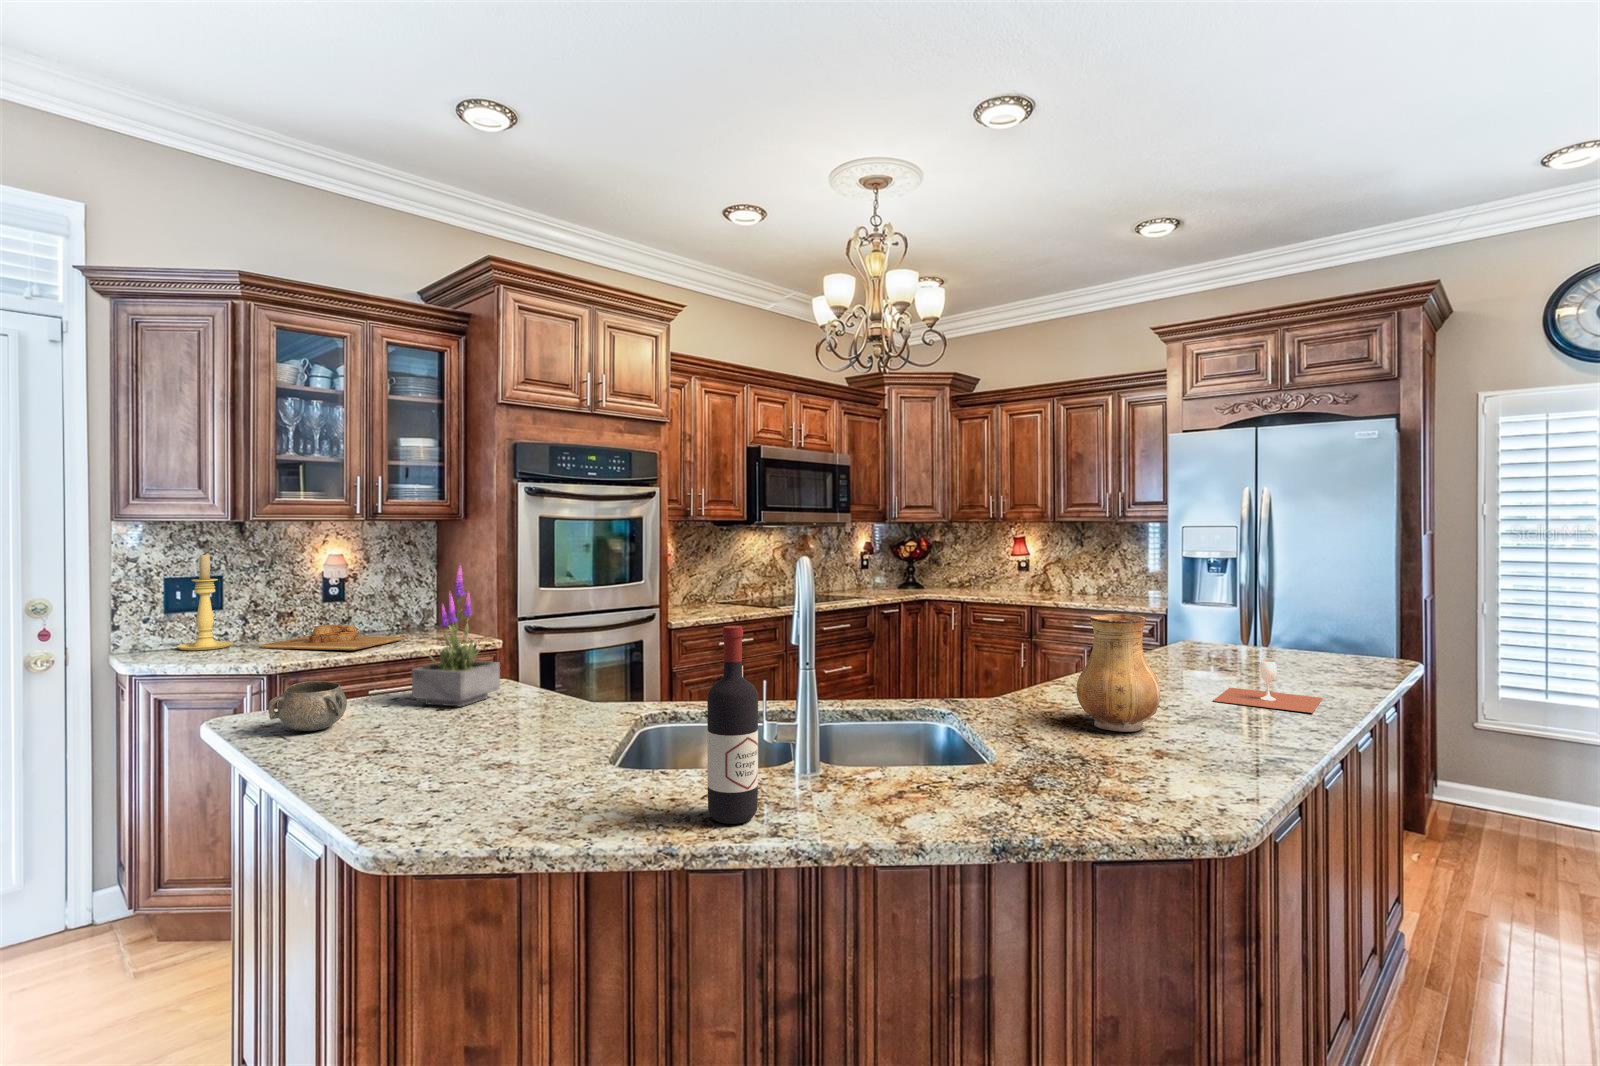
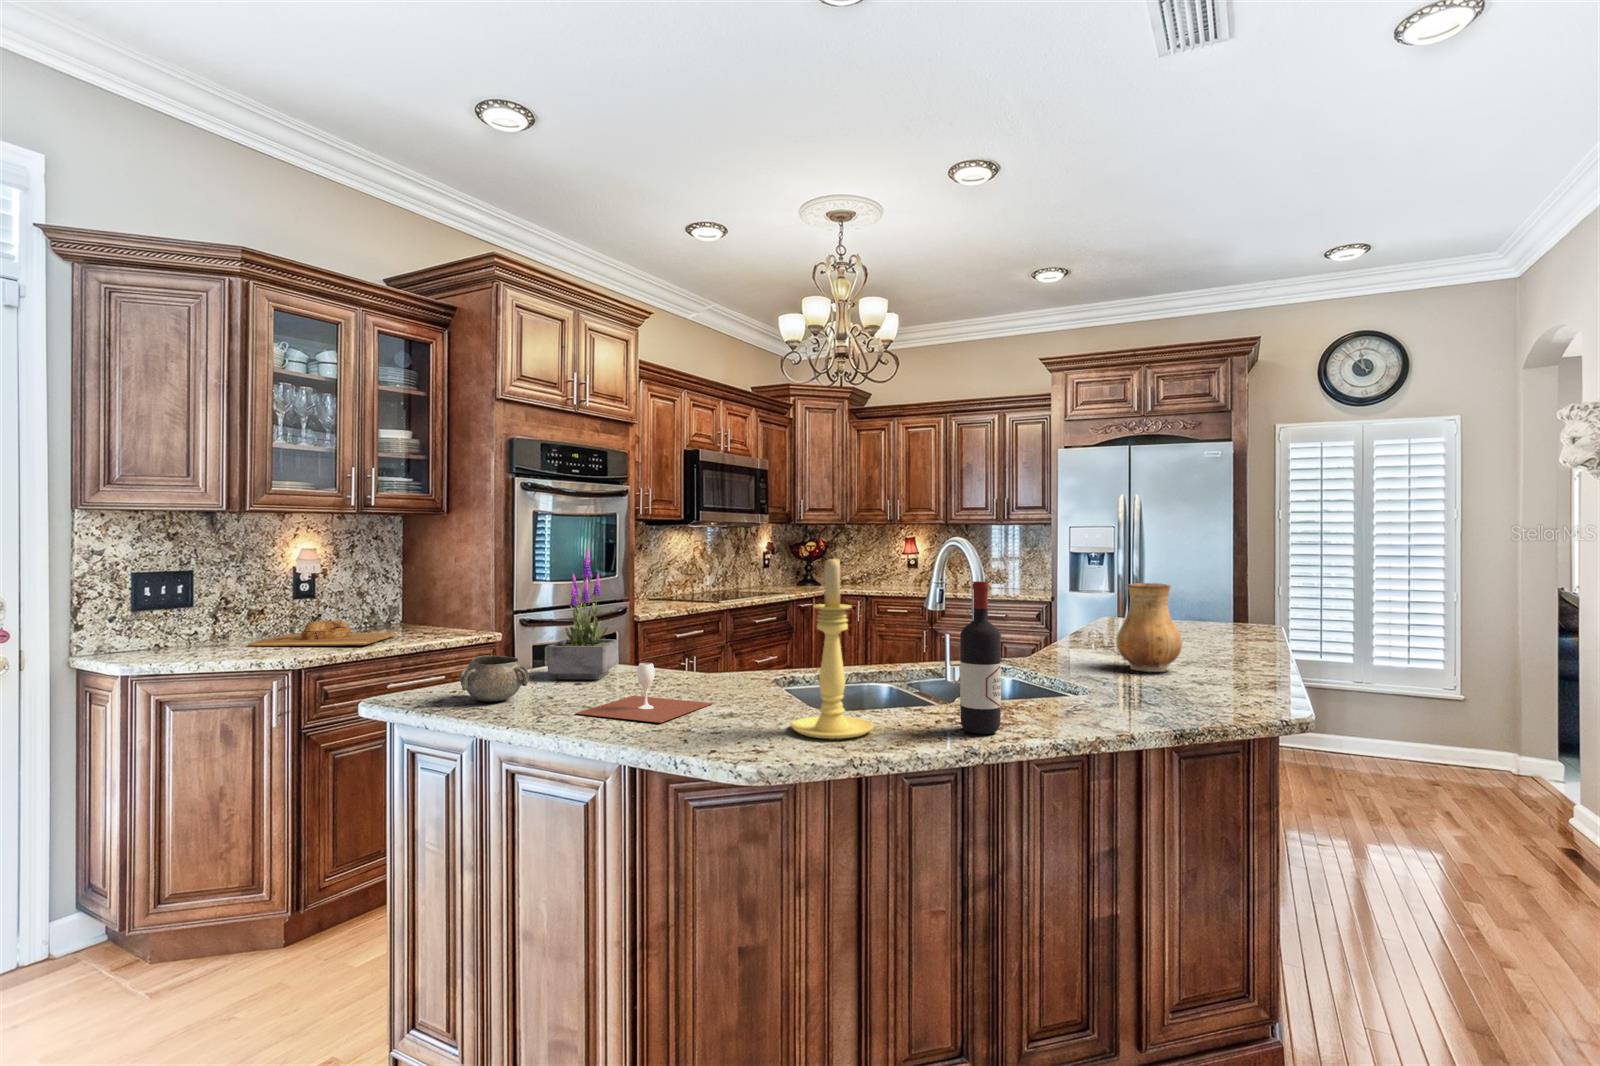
candle holder: present [176,554,233,650] -> present [790,559,874,739]
wine glass: present [1213,660,1322,713] -> present [575,663,713,723]

